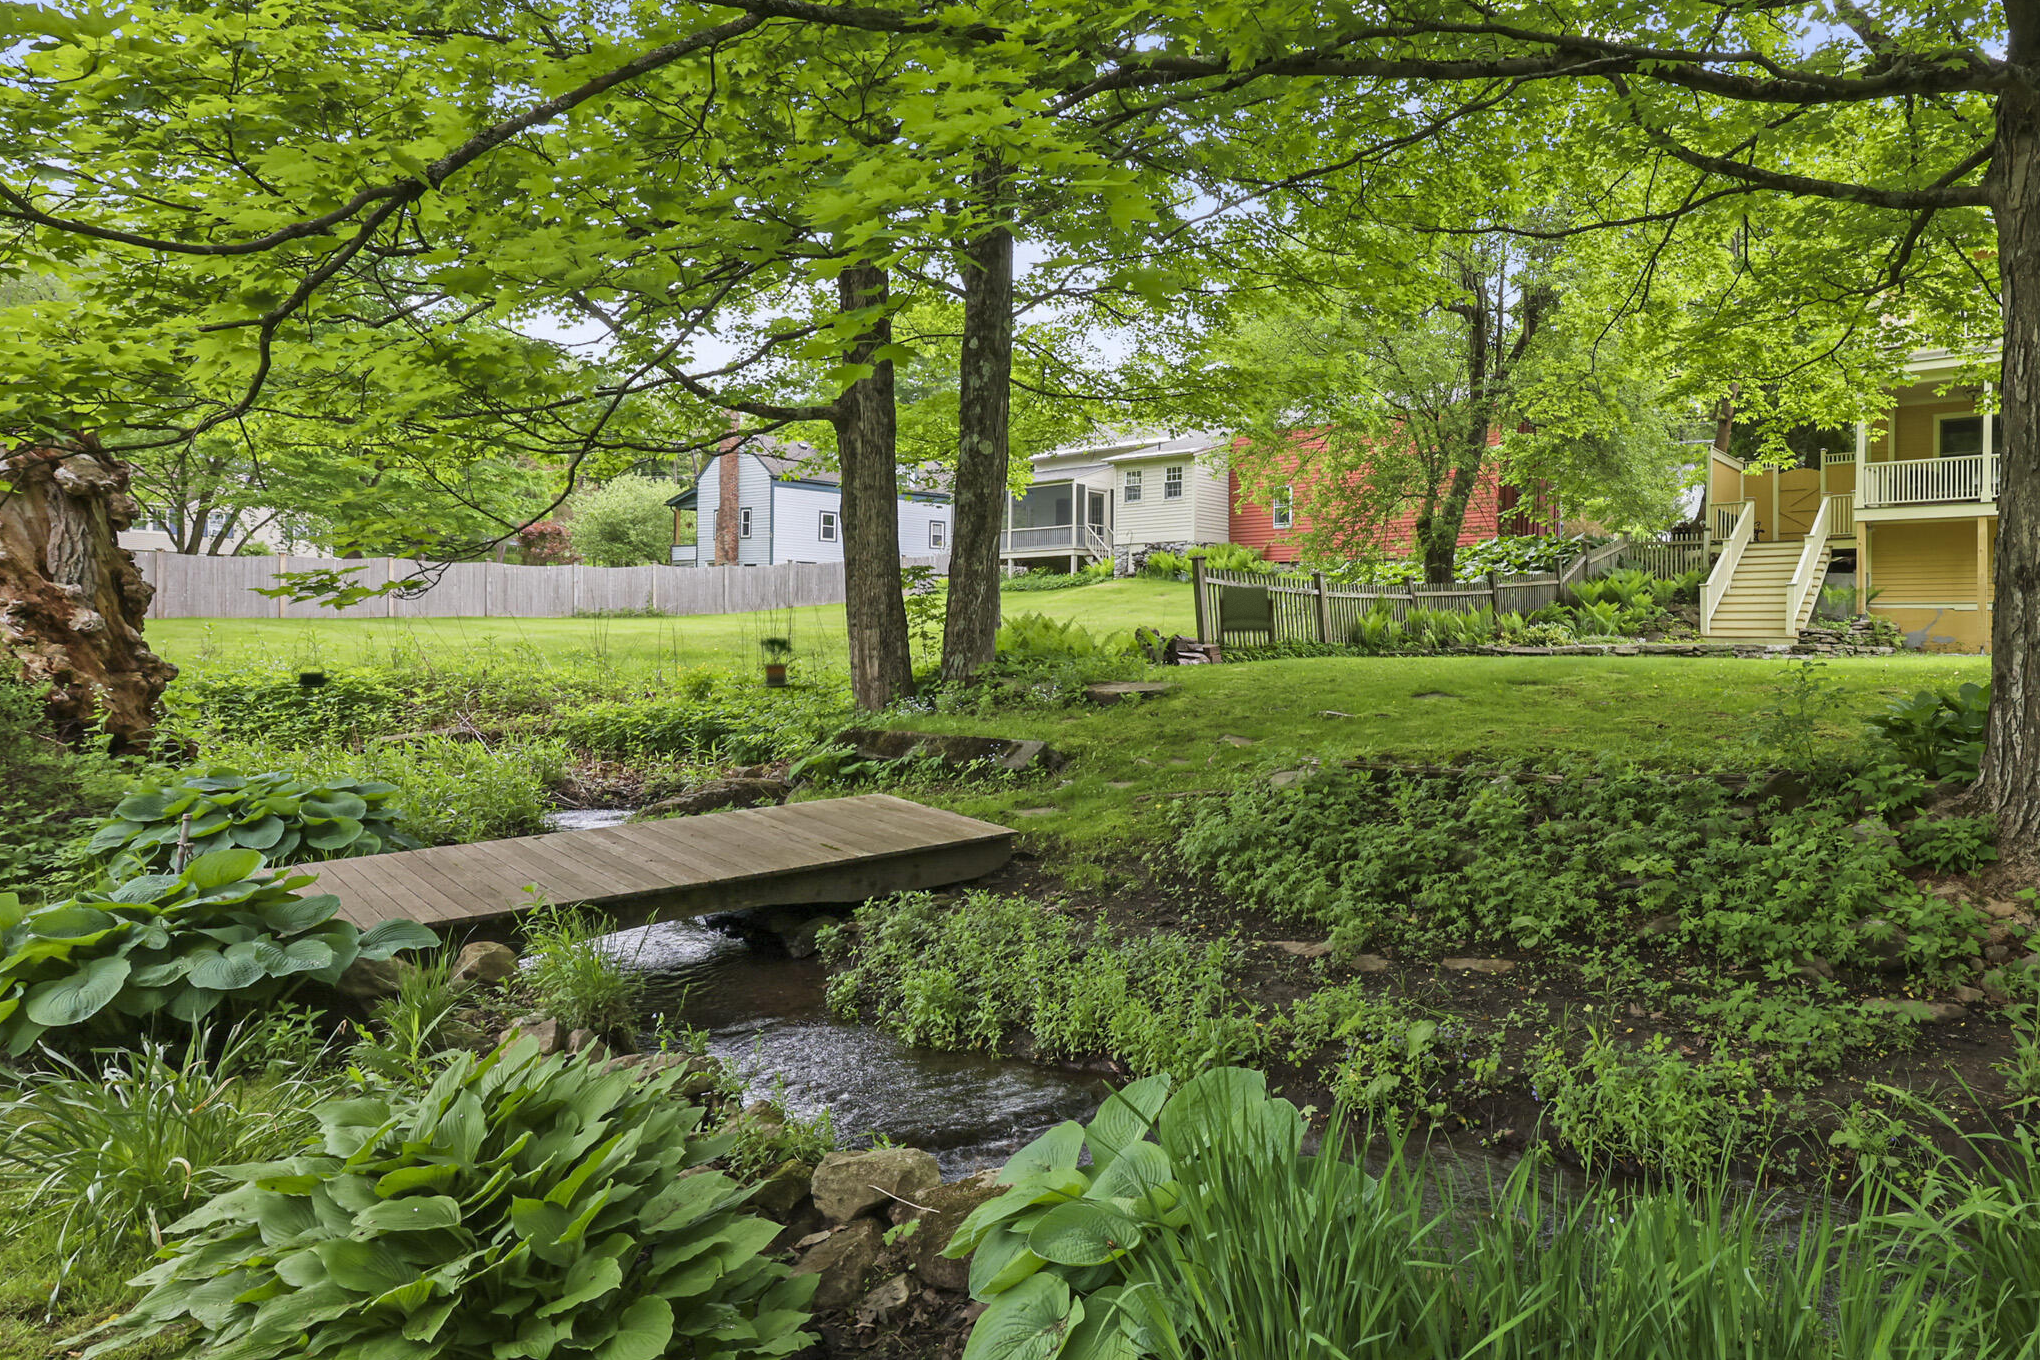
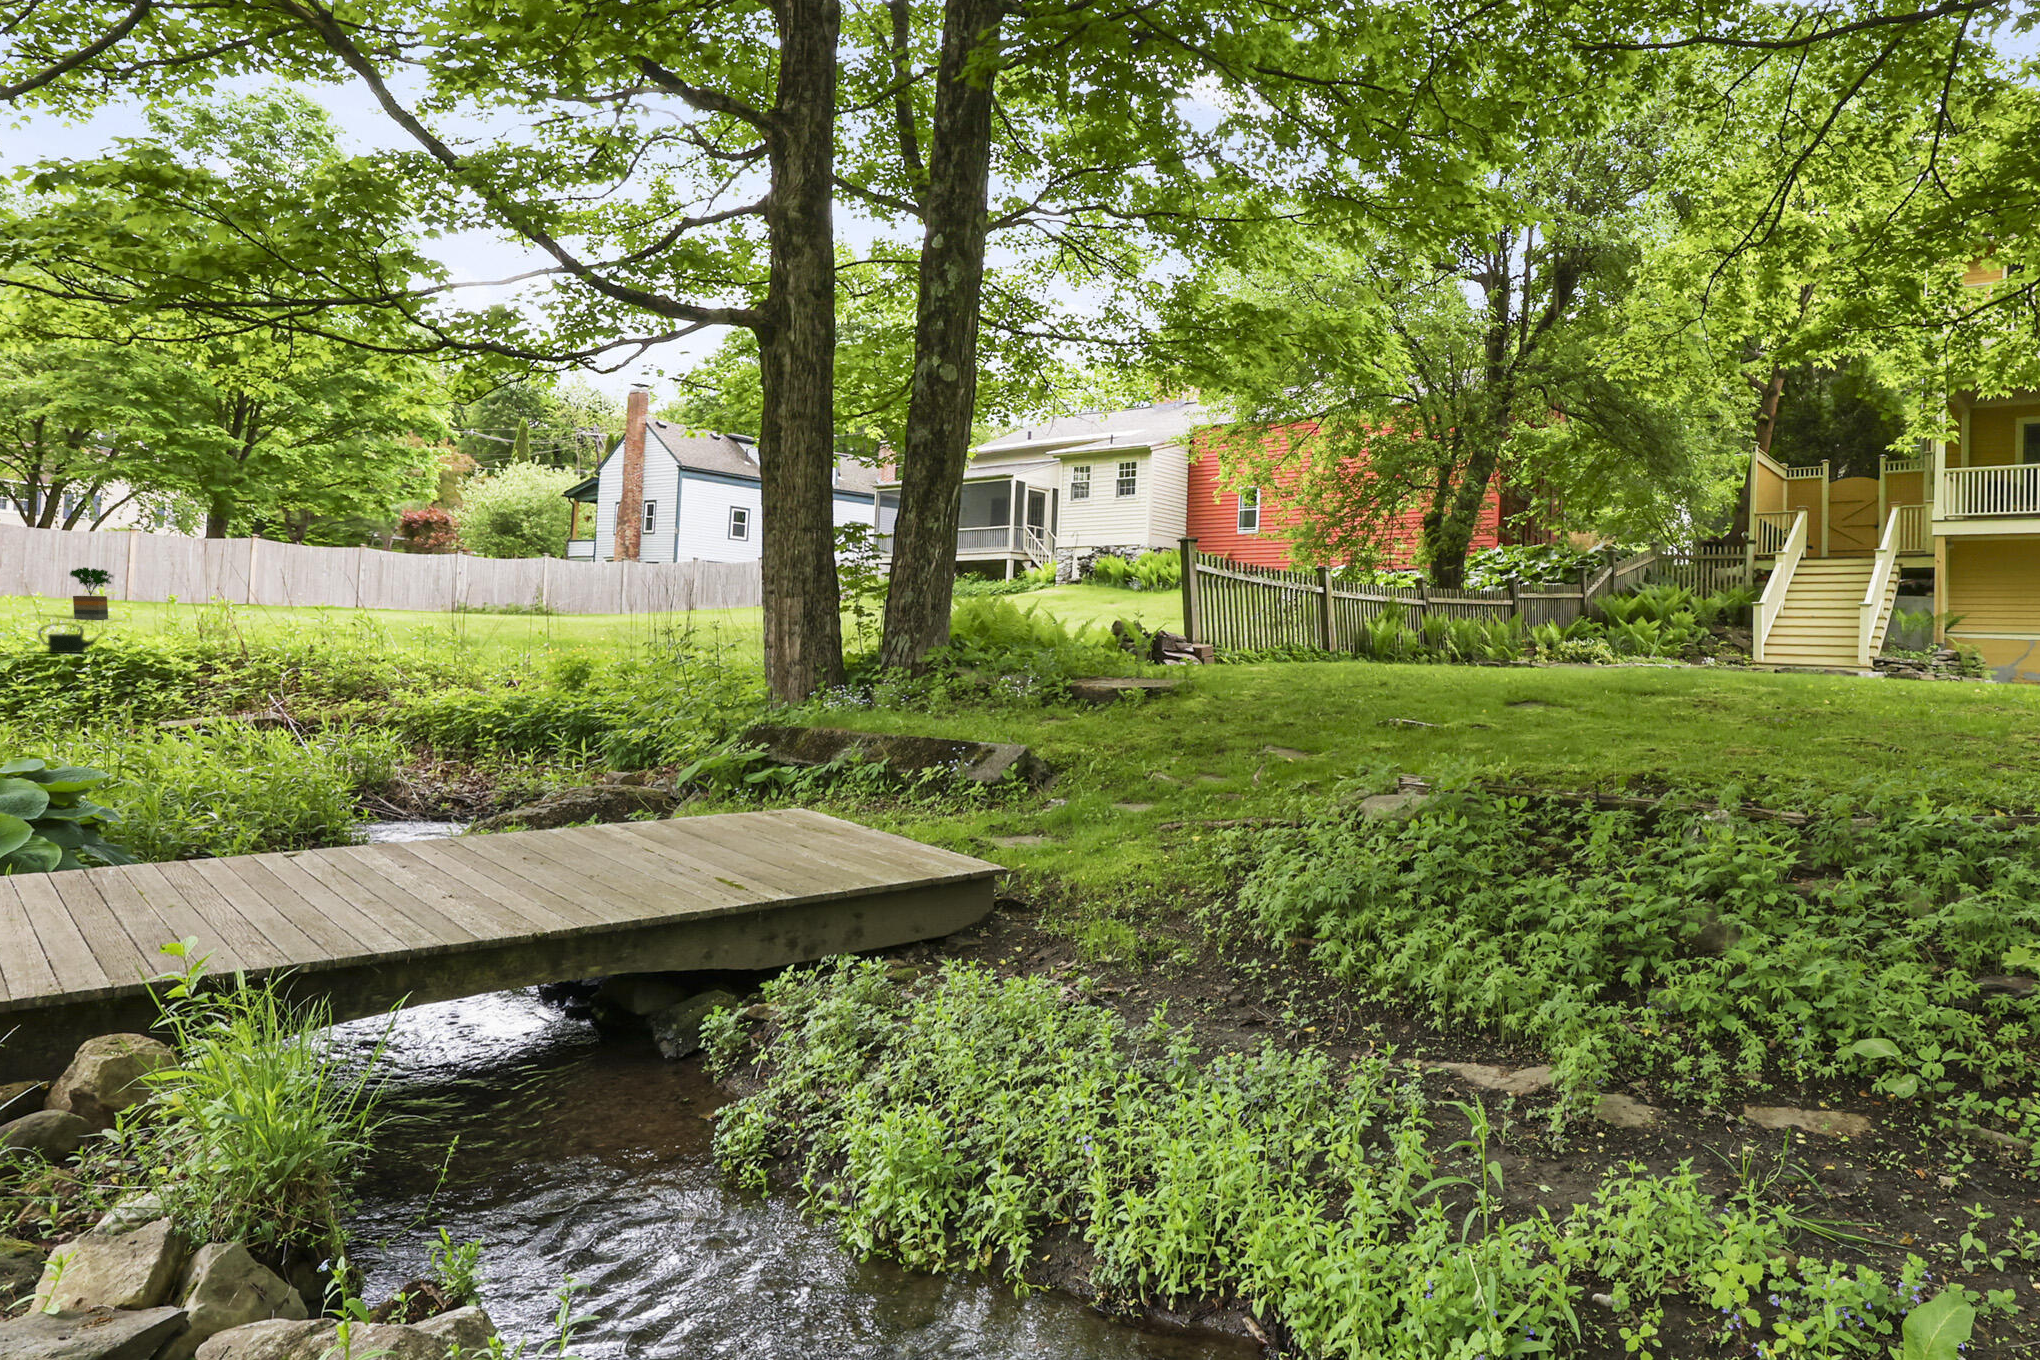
lounge chair: present [1218,585,1274,649] -> none [1210,578,1282,656]
potted tree: present [759,638,793,687] -> present [69,567,113,619]

